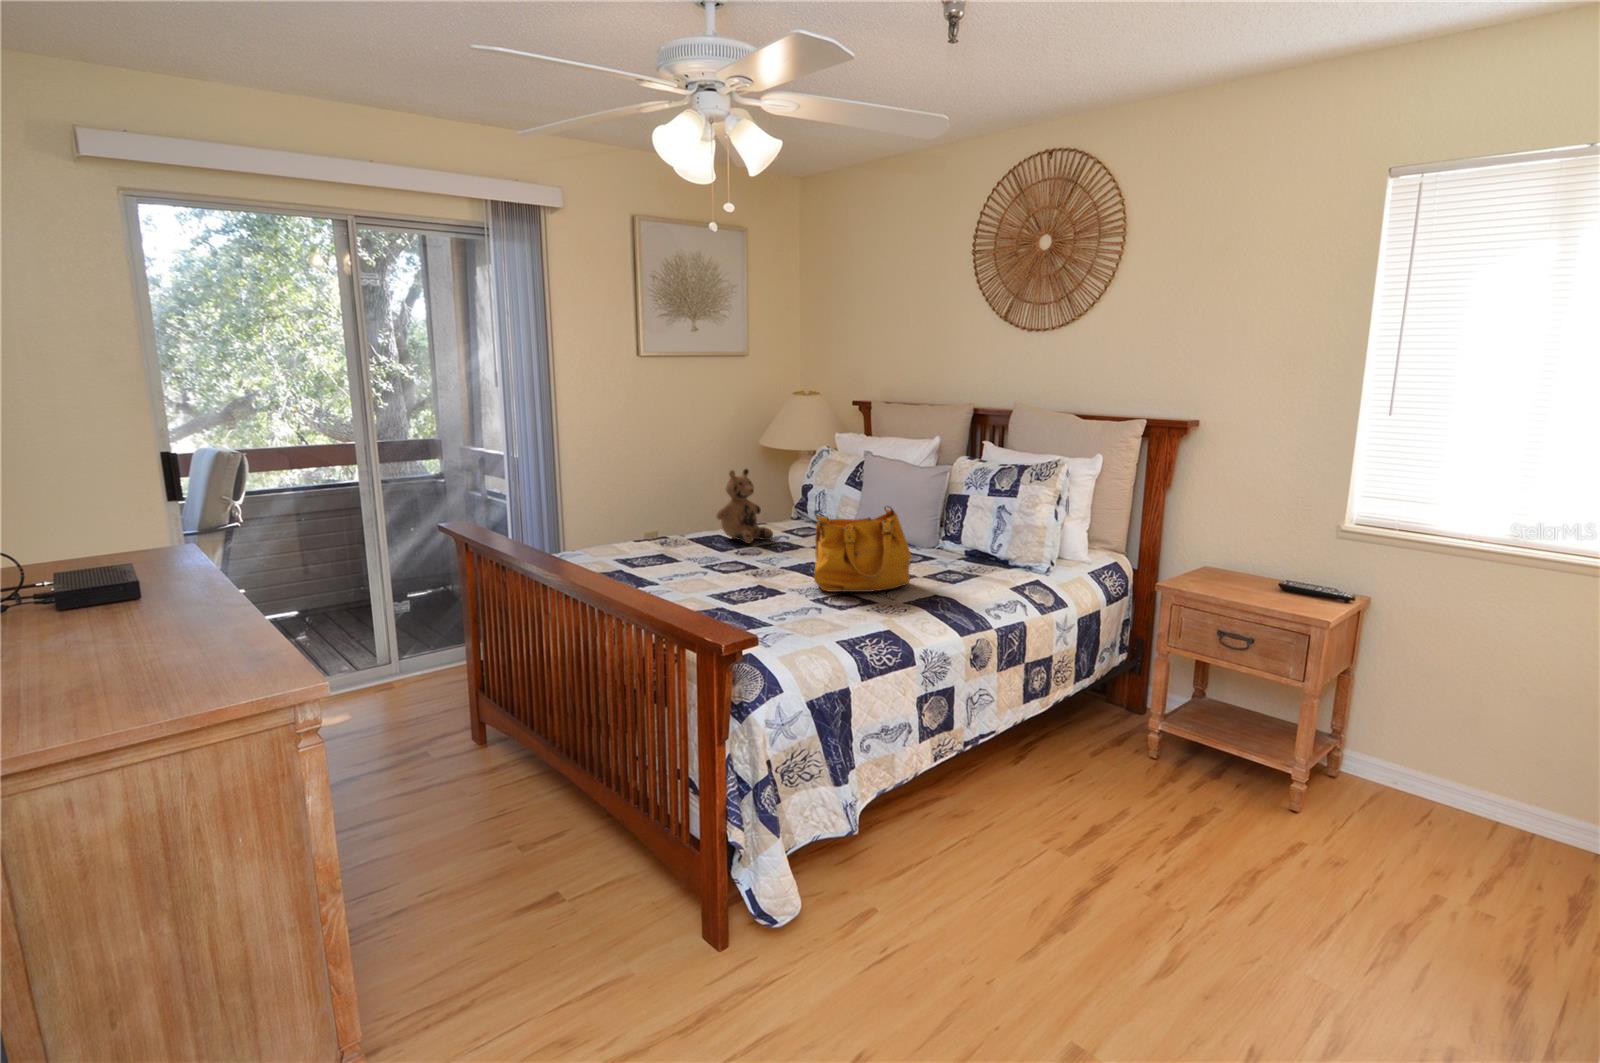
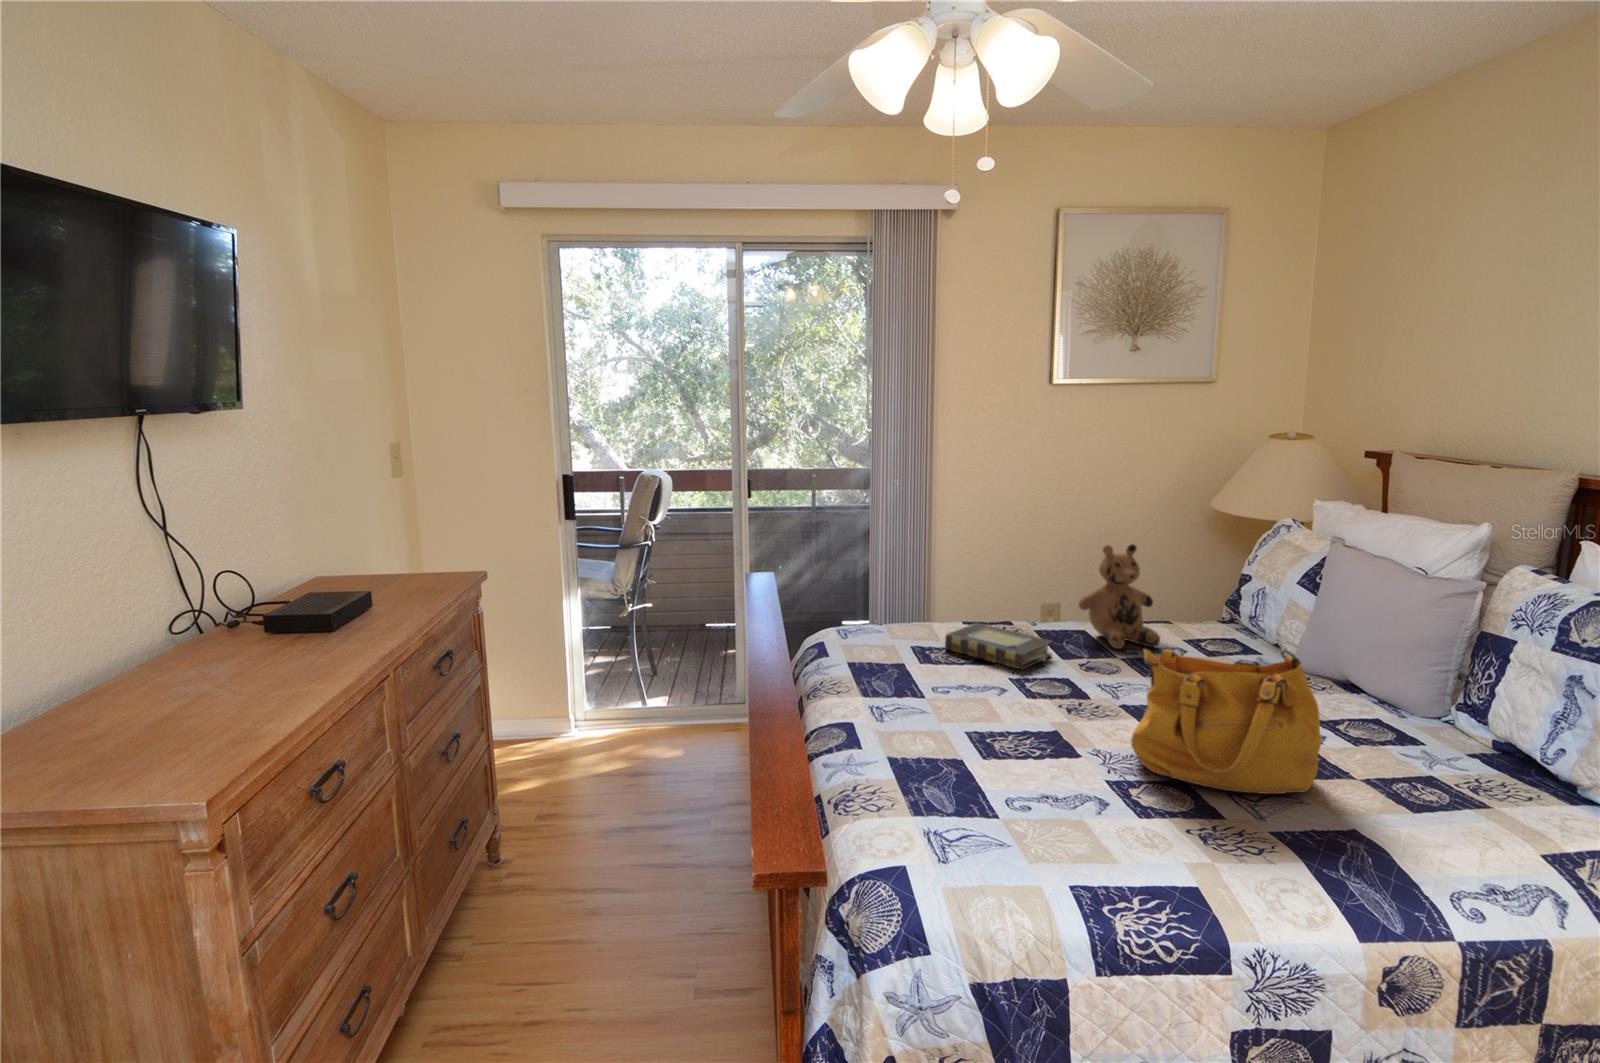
book: none [636,539,714,562] -> present [945,623,1052,670]

